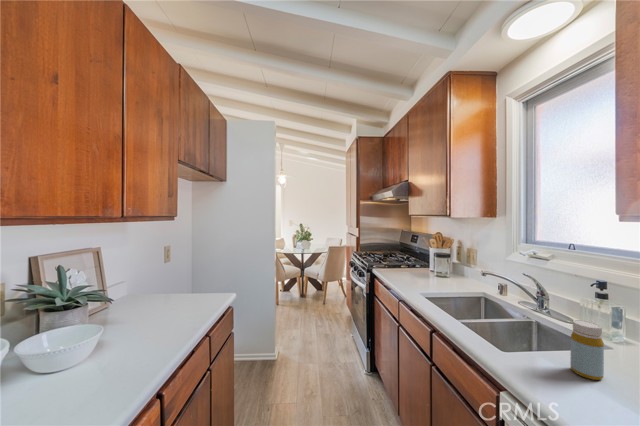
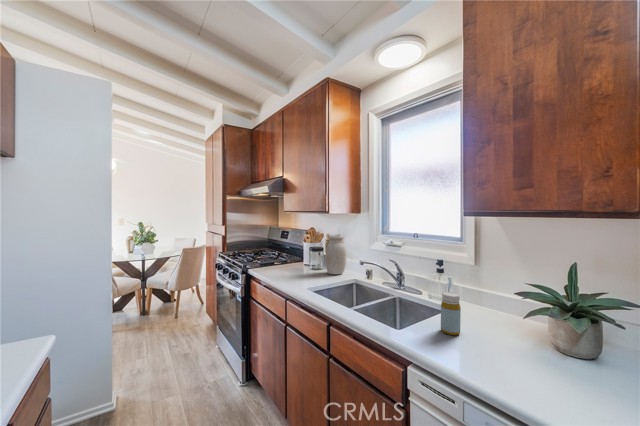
jar: none [450,240,476,285] -> present [325,235,346,275]

